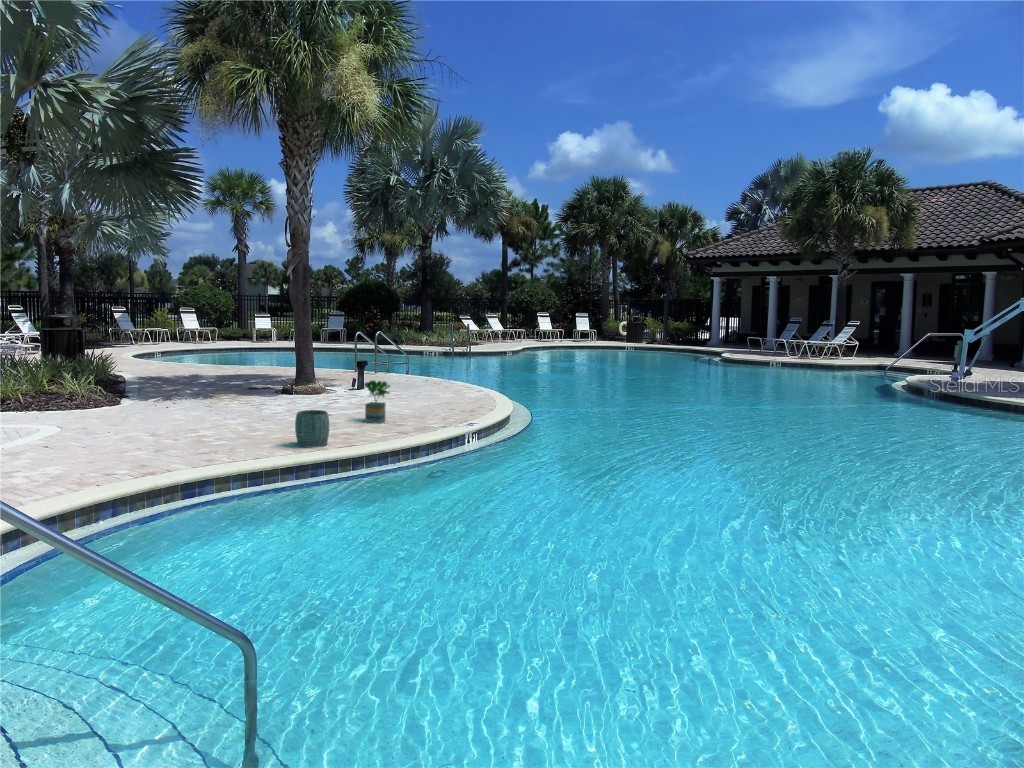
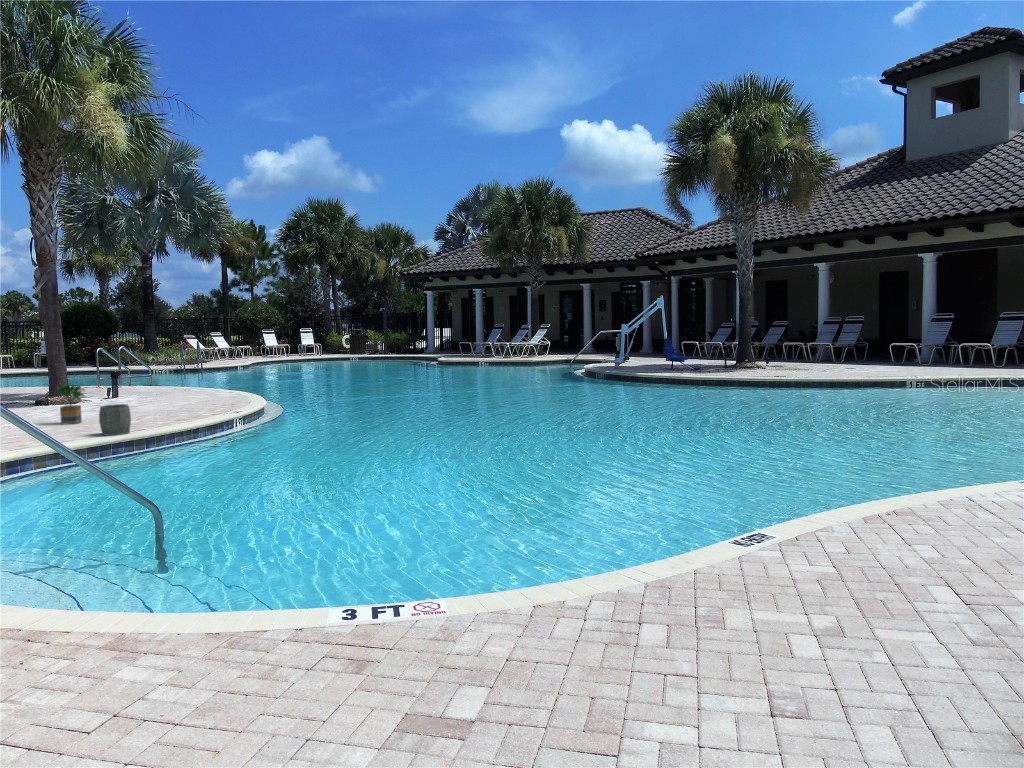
potted tree: present [364,380,390,424] -> present [57,385,84,425]

